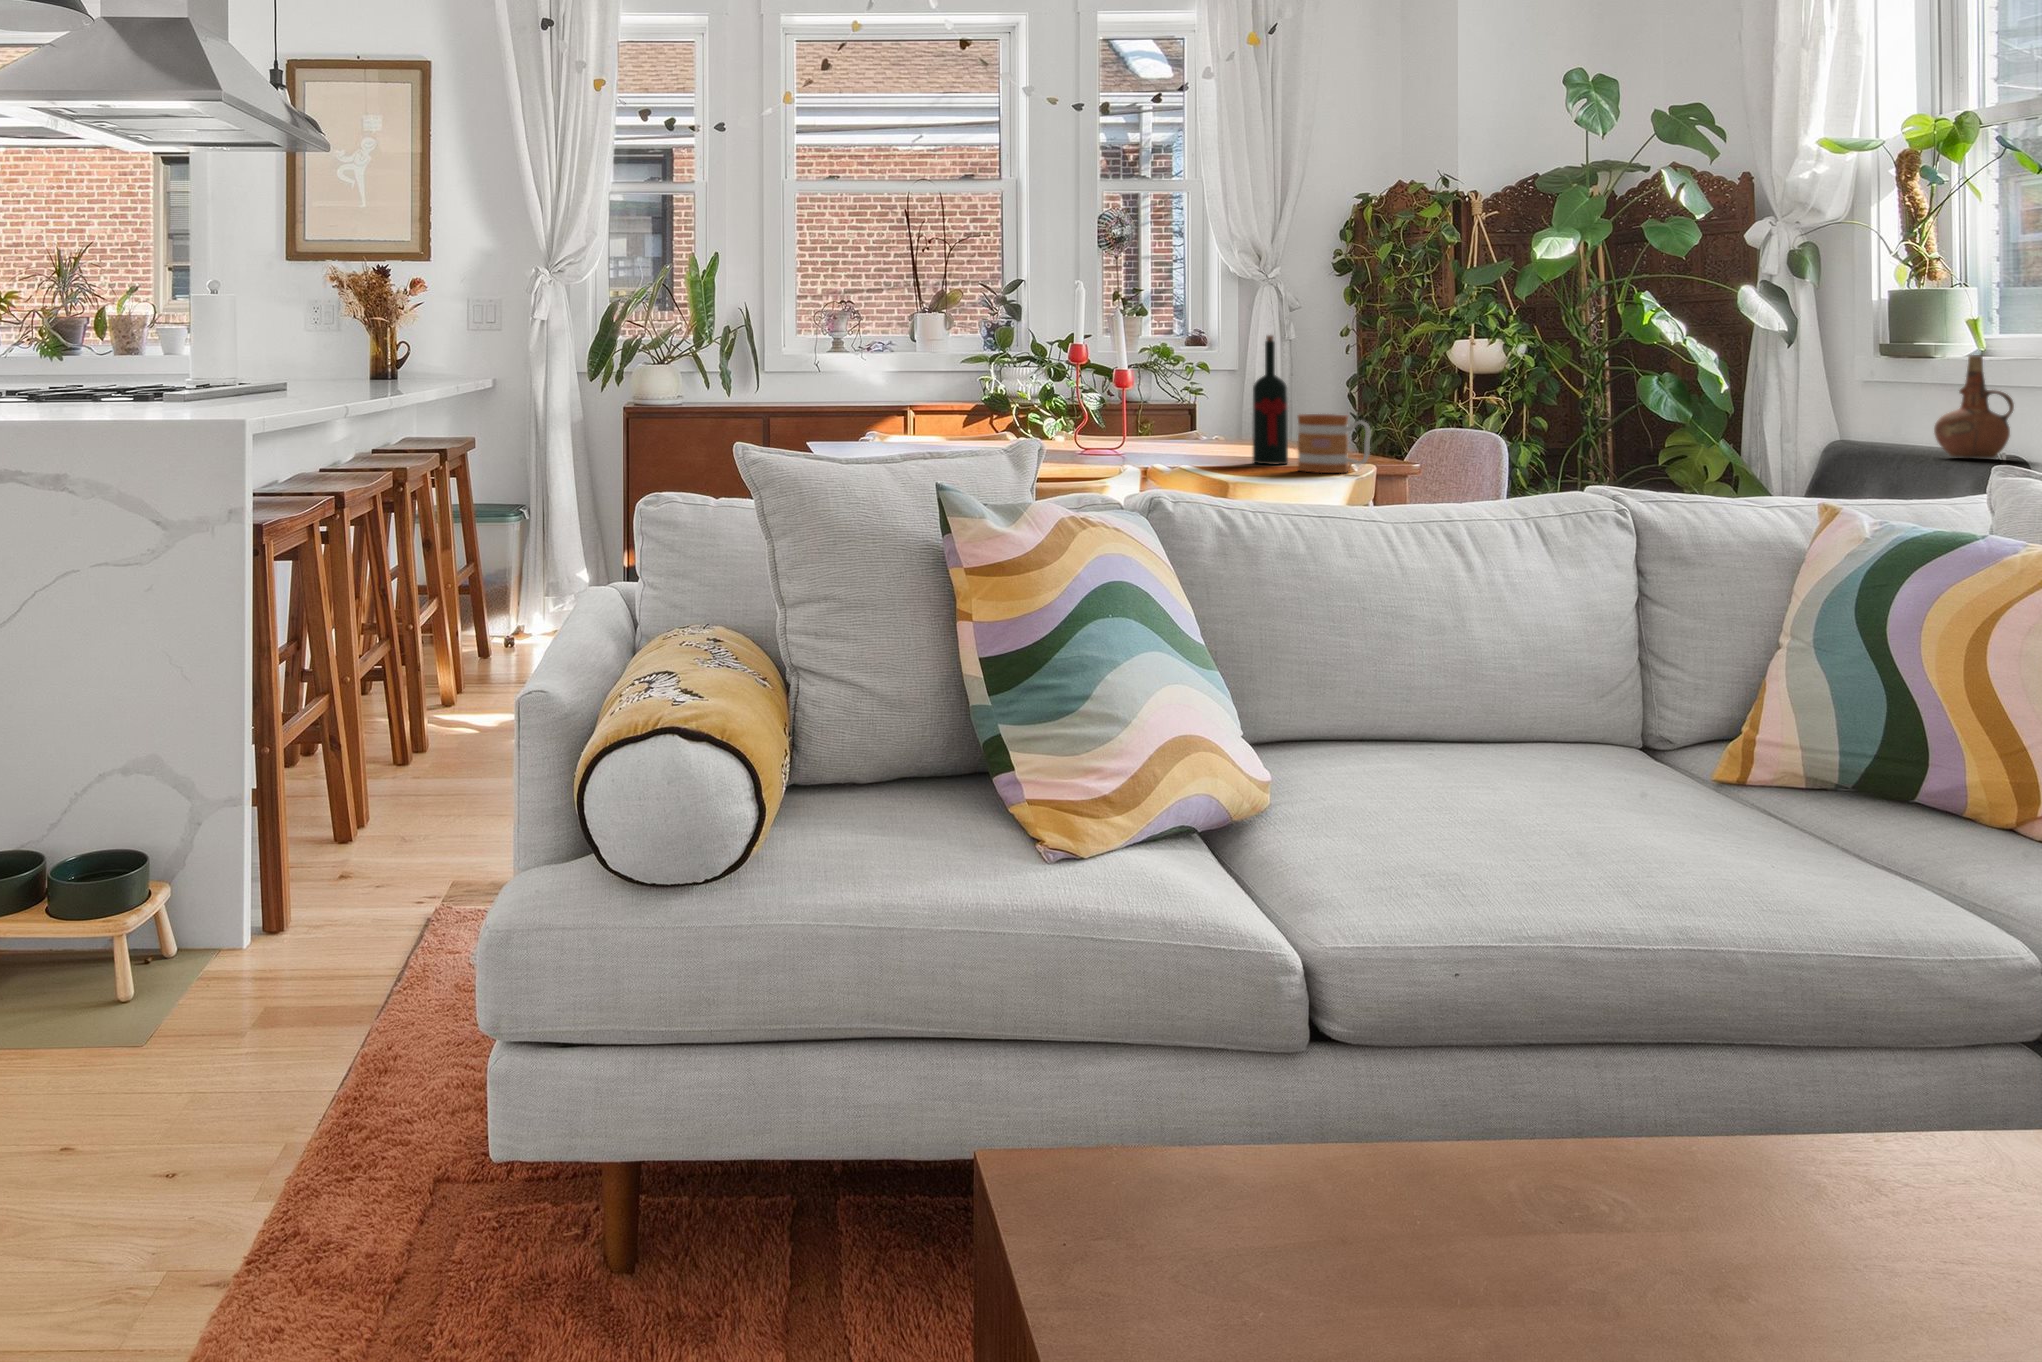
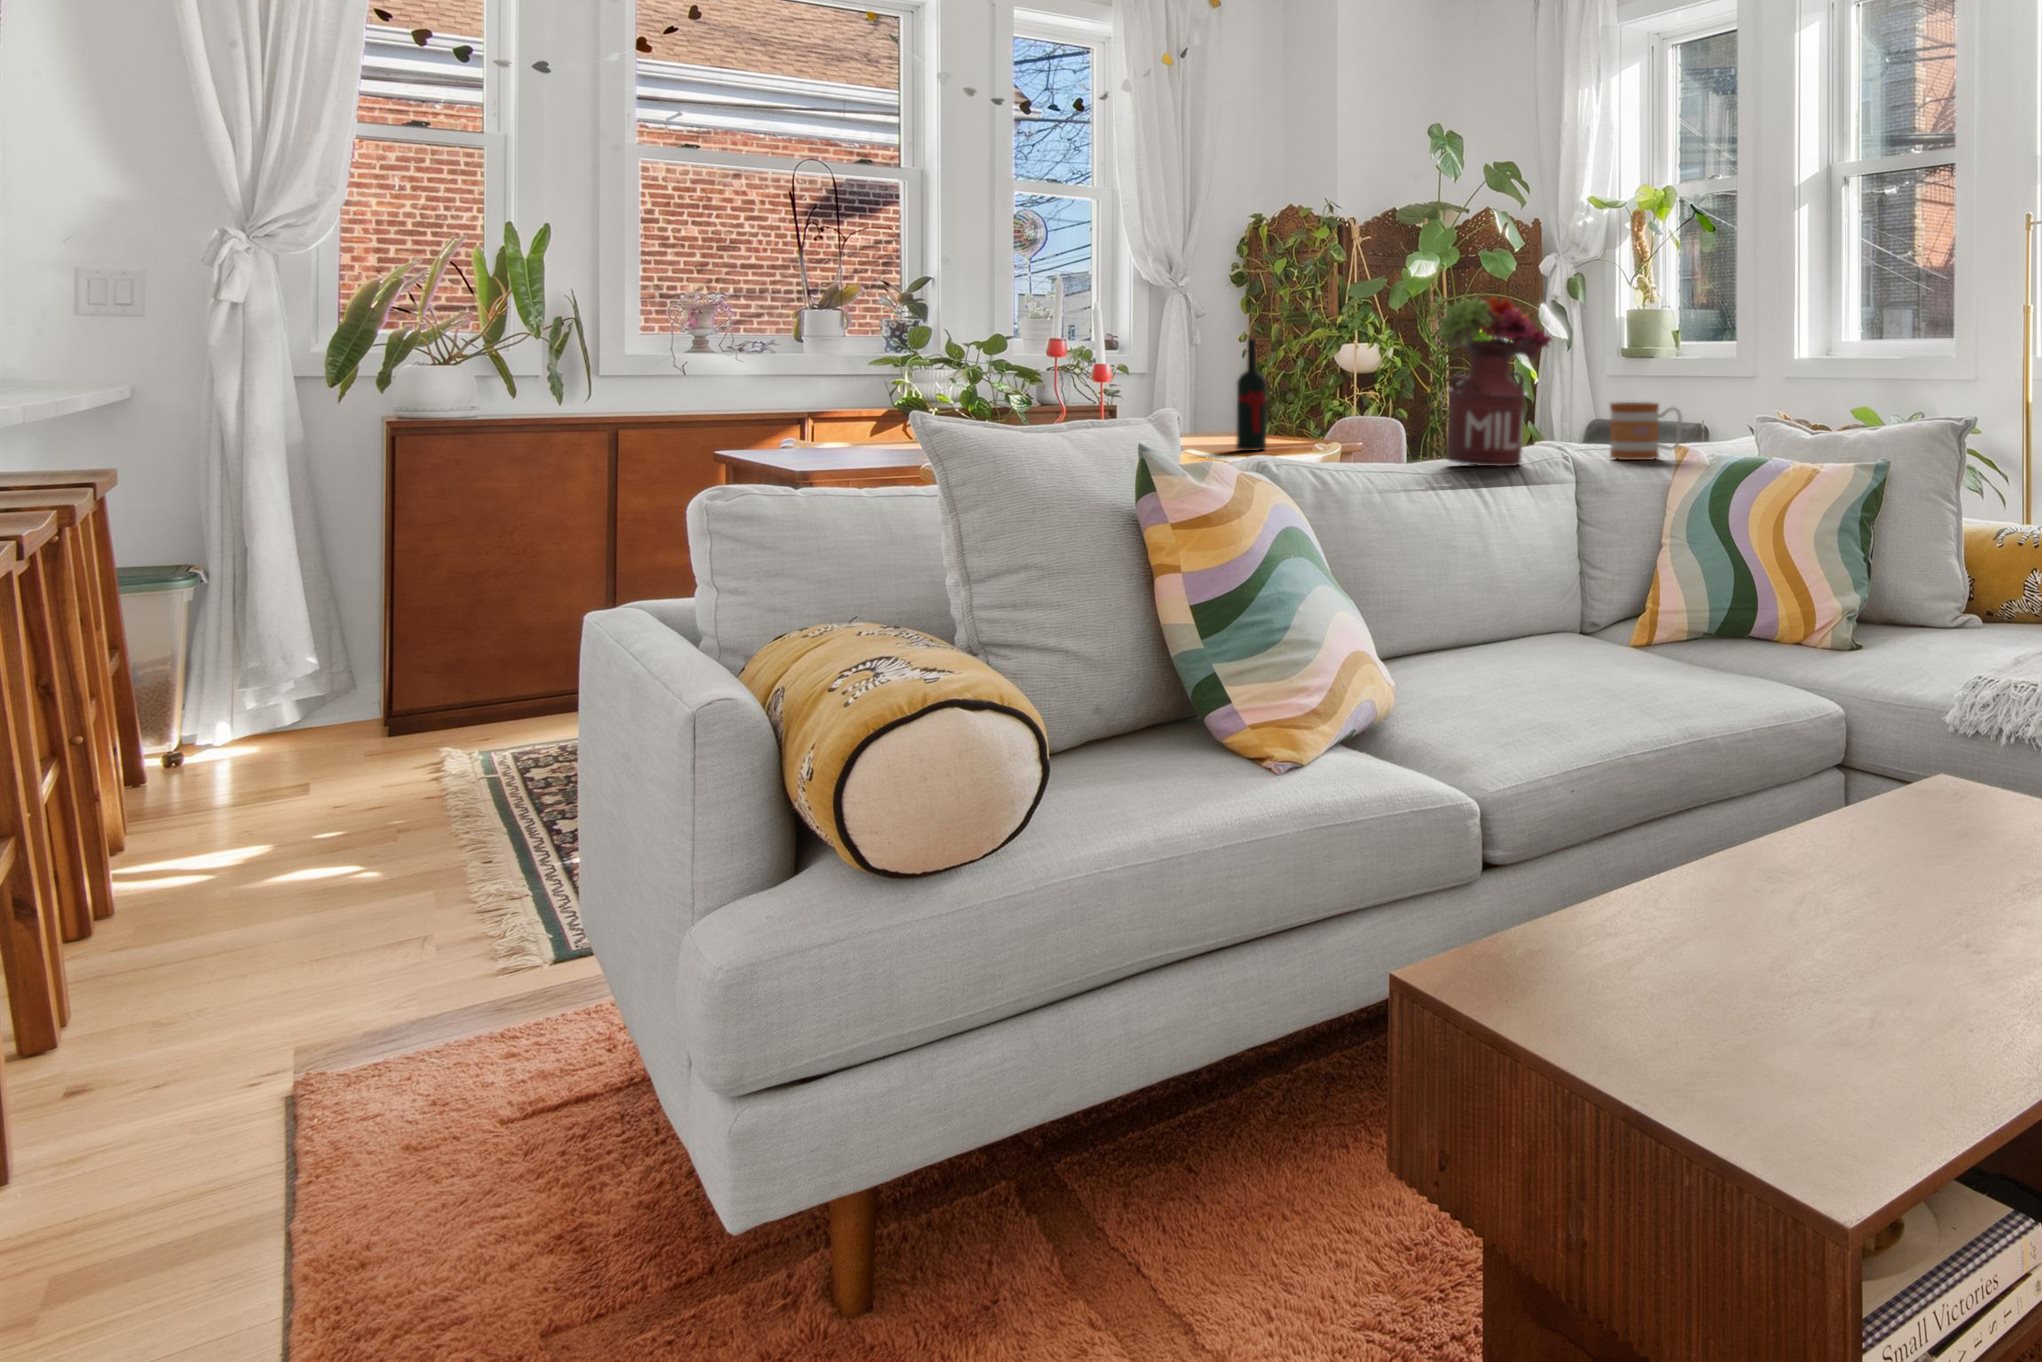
flower arrangement: none [1410,288,1586,511] -> present [1436,296,1551,466]
ceramic pitcher: present [1934,355,2014,458] -> none [1666,356,1709,429]
mug: present [1298,414,1371,473] -> present [1610,402,1682,460]

